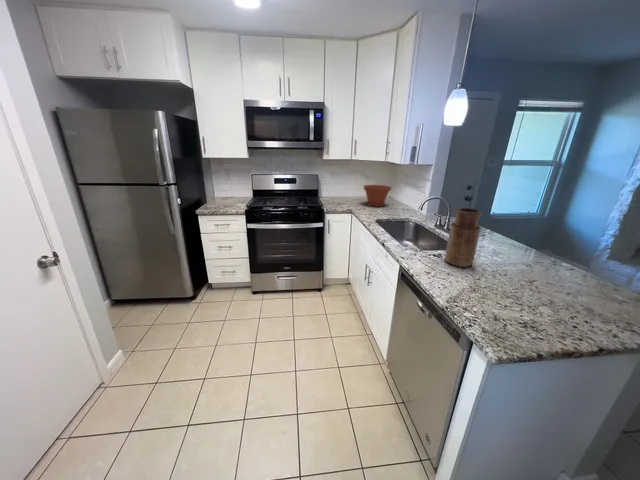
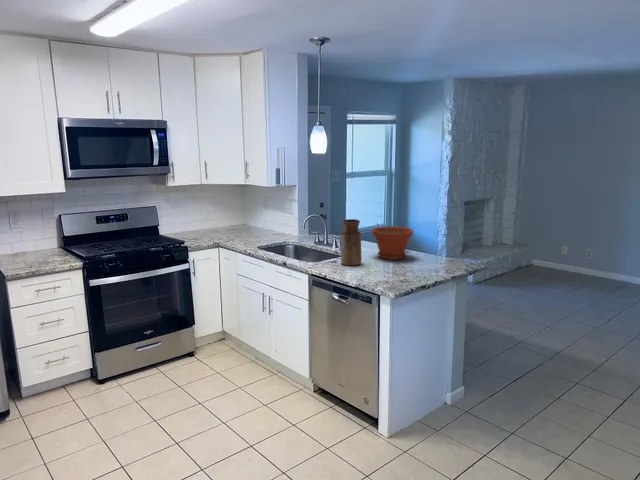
plant pot: present [364,185,391,207] -> present [372,227,413,260]

